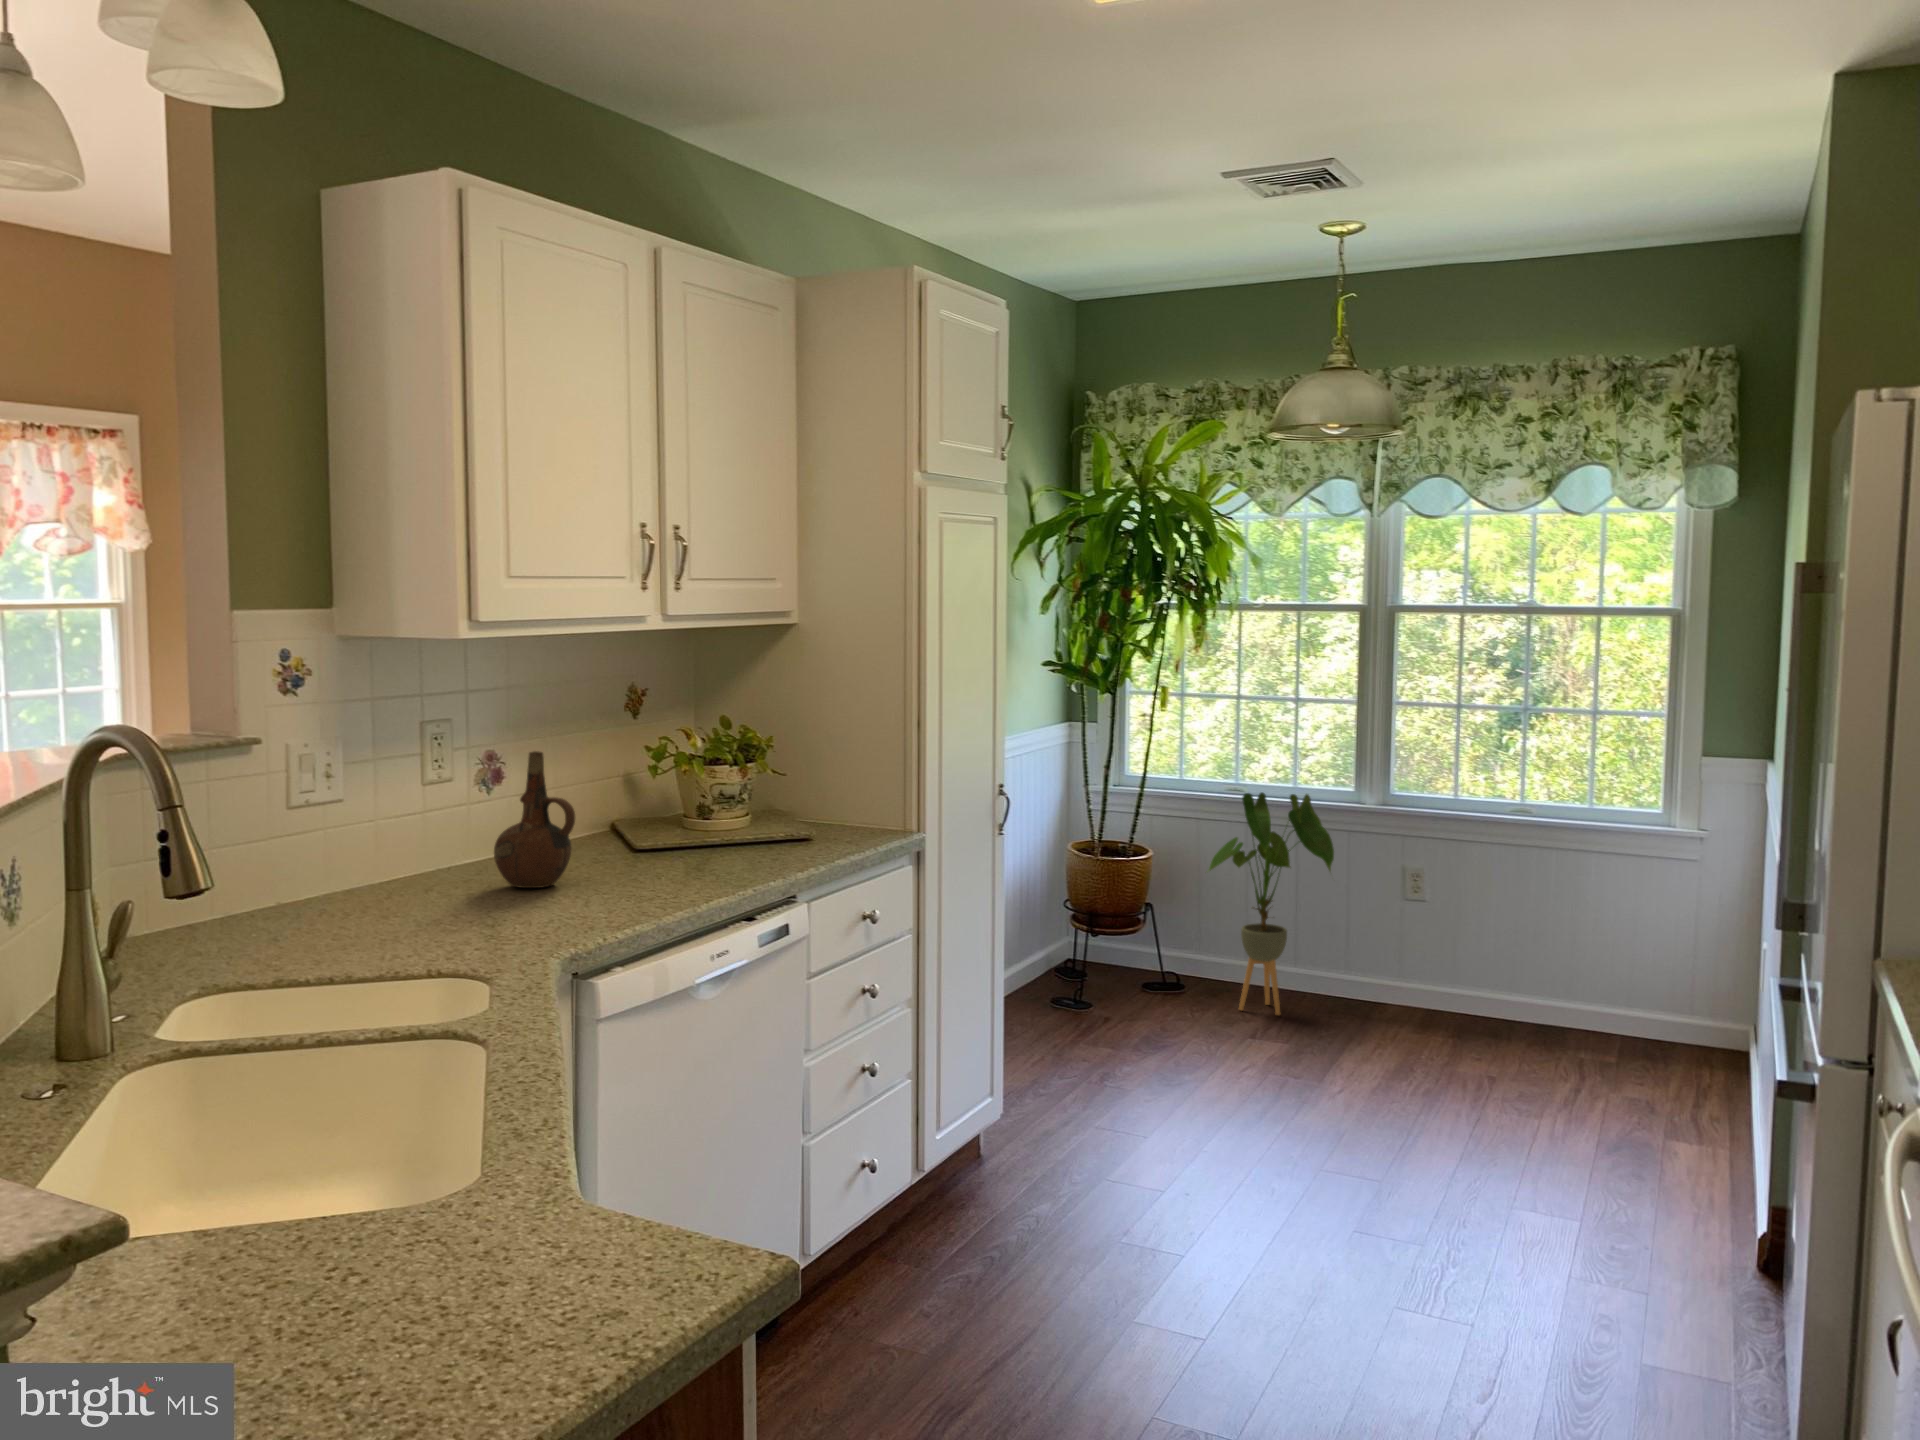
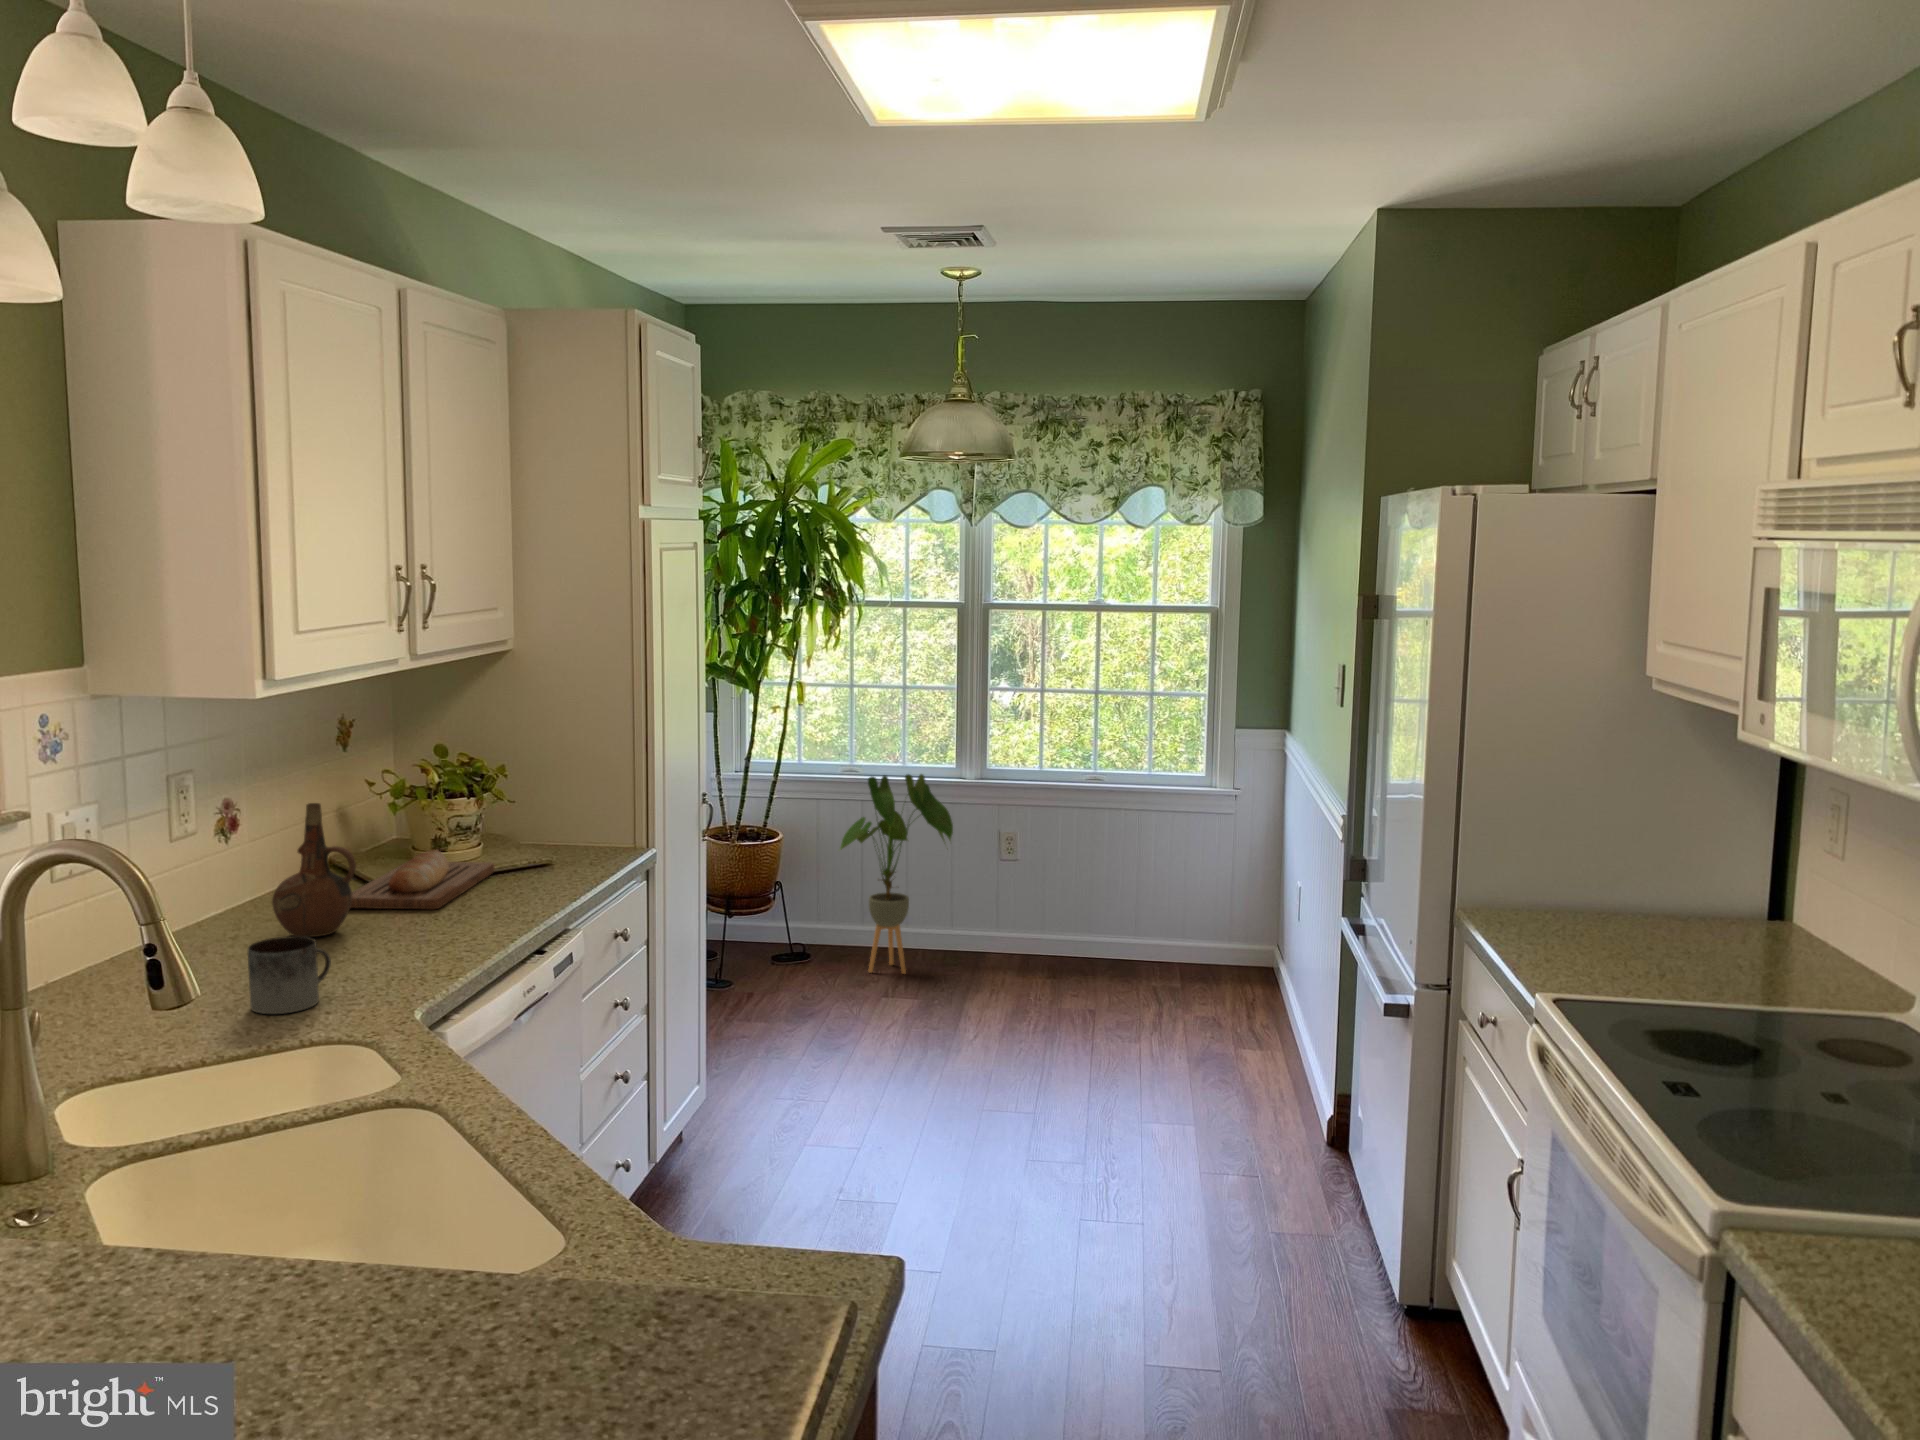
bread loaf: none [581,818,753,873] -> present [351,850,495,910]
mug: none [400,874,490,951] -> present [248,936,331,1014]

